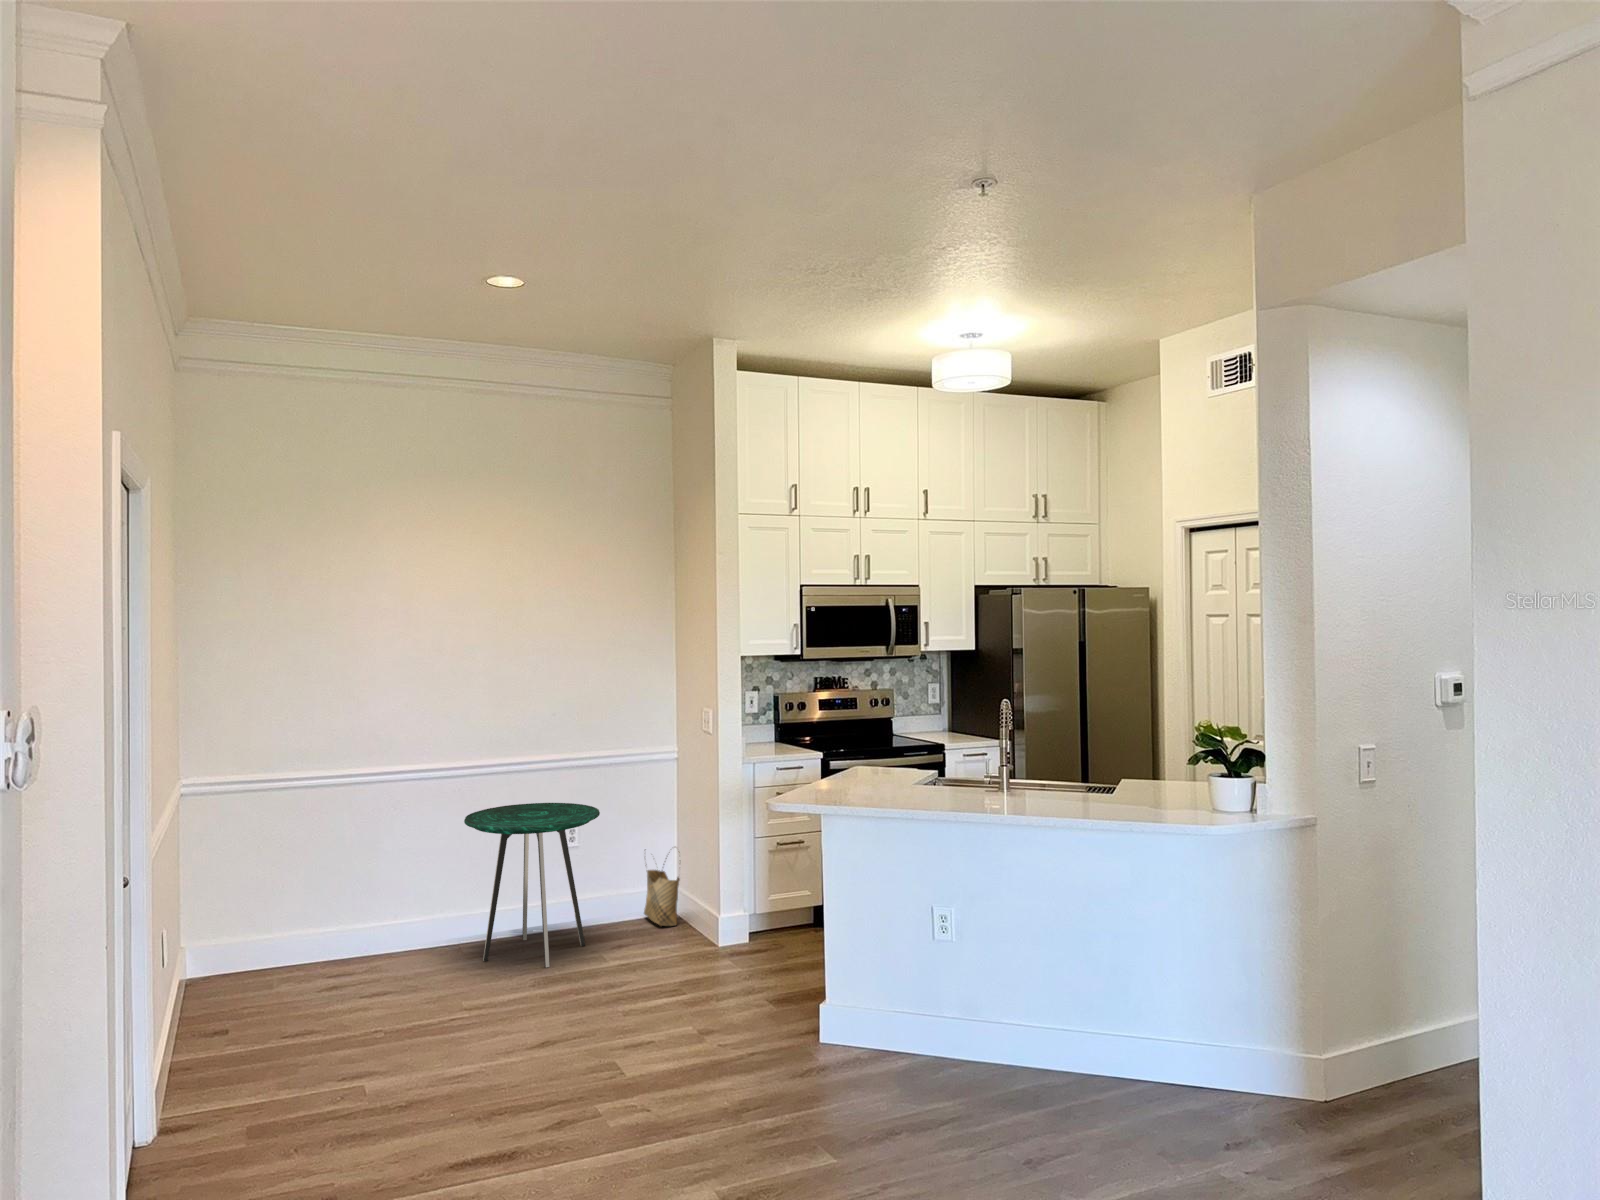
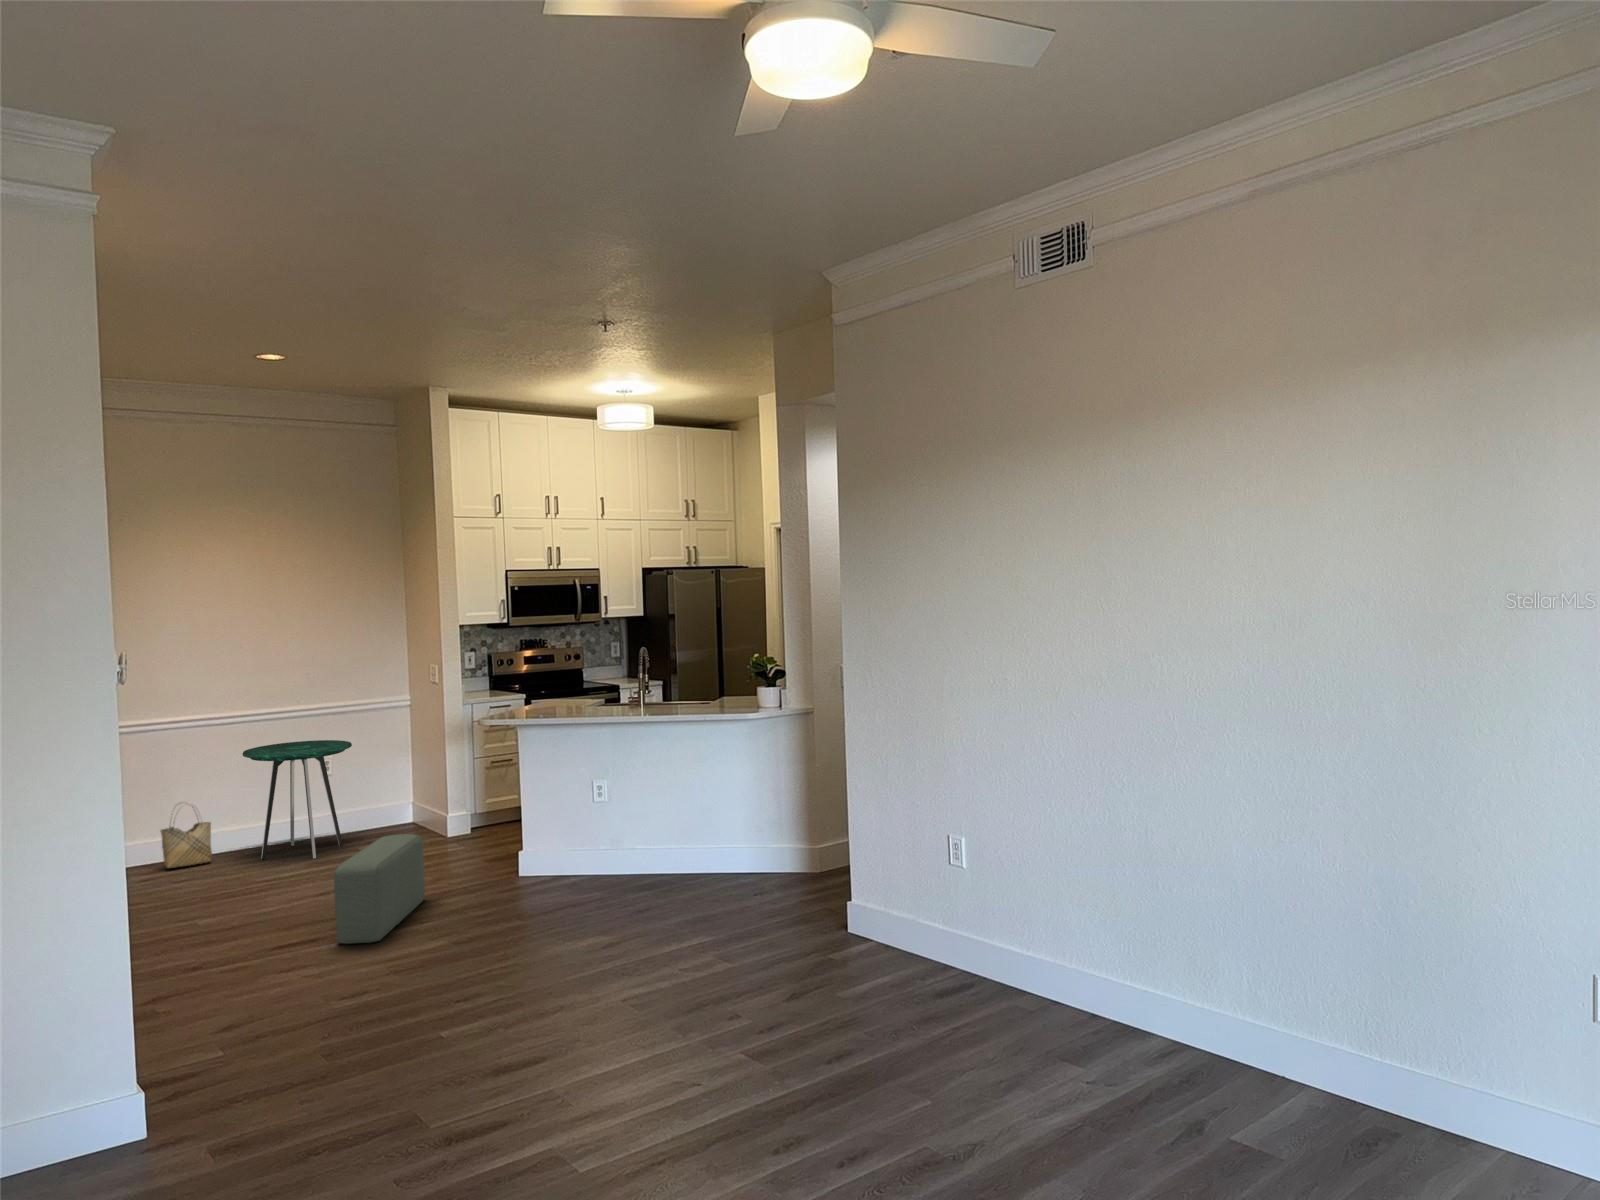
woven basket: present [644,852,680,926] -> present [161,822,212,868]
pouf: none [549,975,687,1175] -> present [334,834,425,944]

